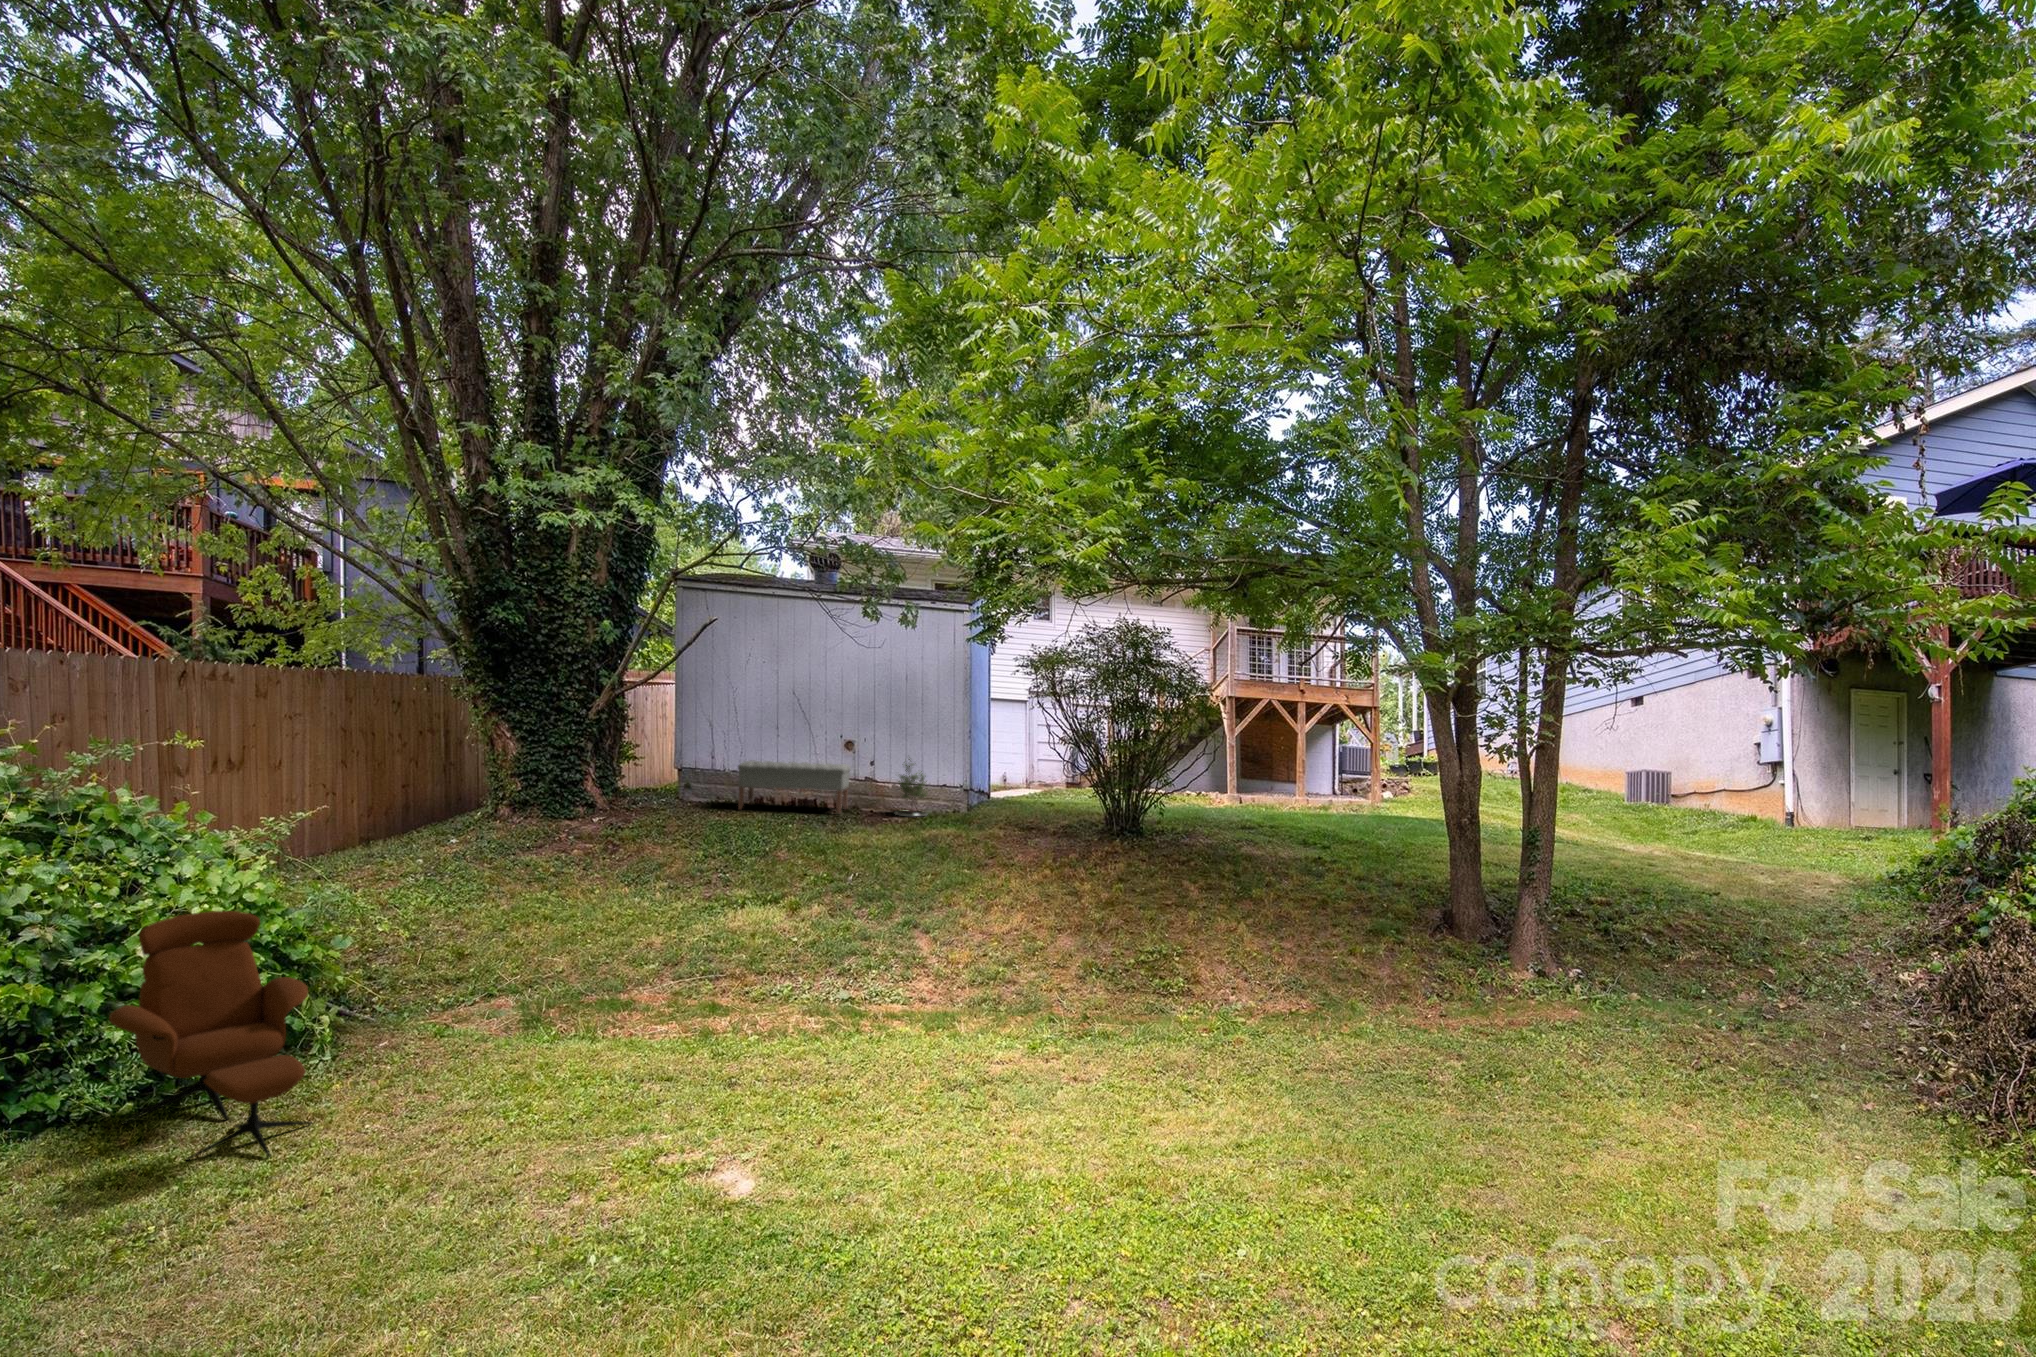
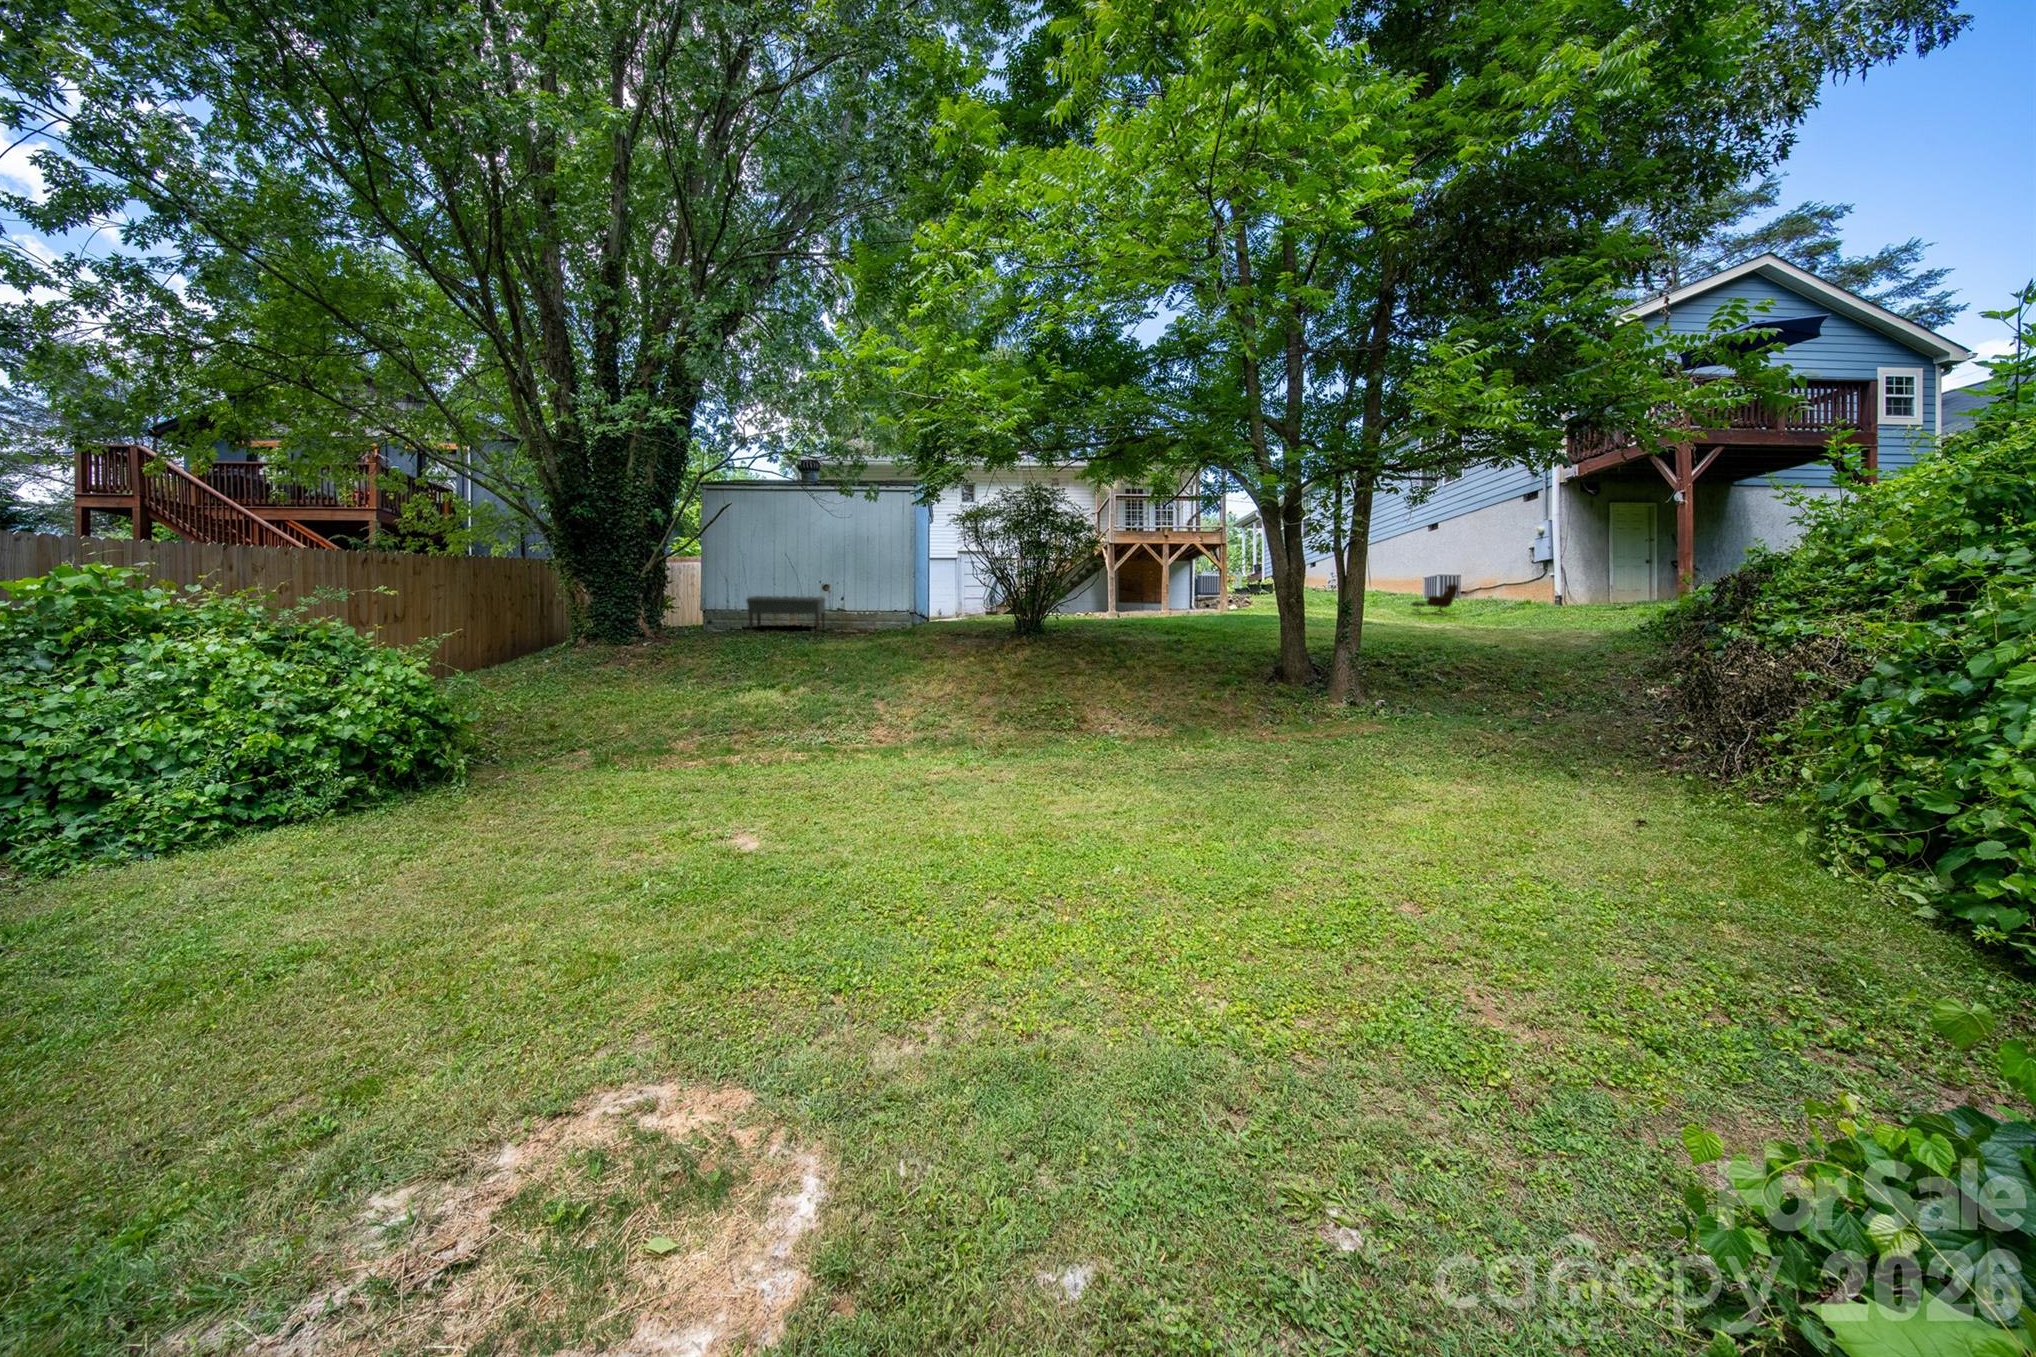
potted tree: present [895,759,928,816] -> none [855,589,881,631]
lounge chair: present [109,911,312,1161] -> present [1412,584,1458,614]

